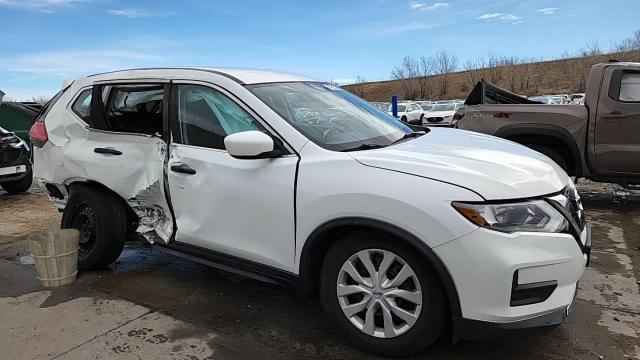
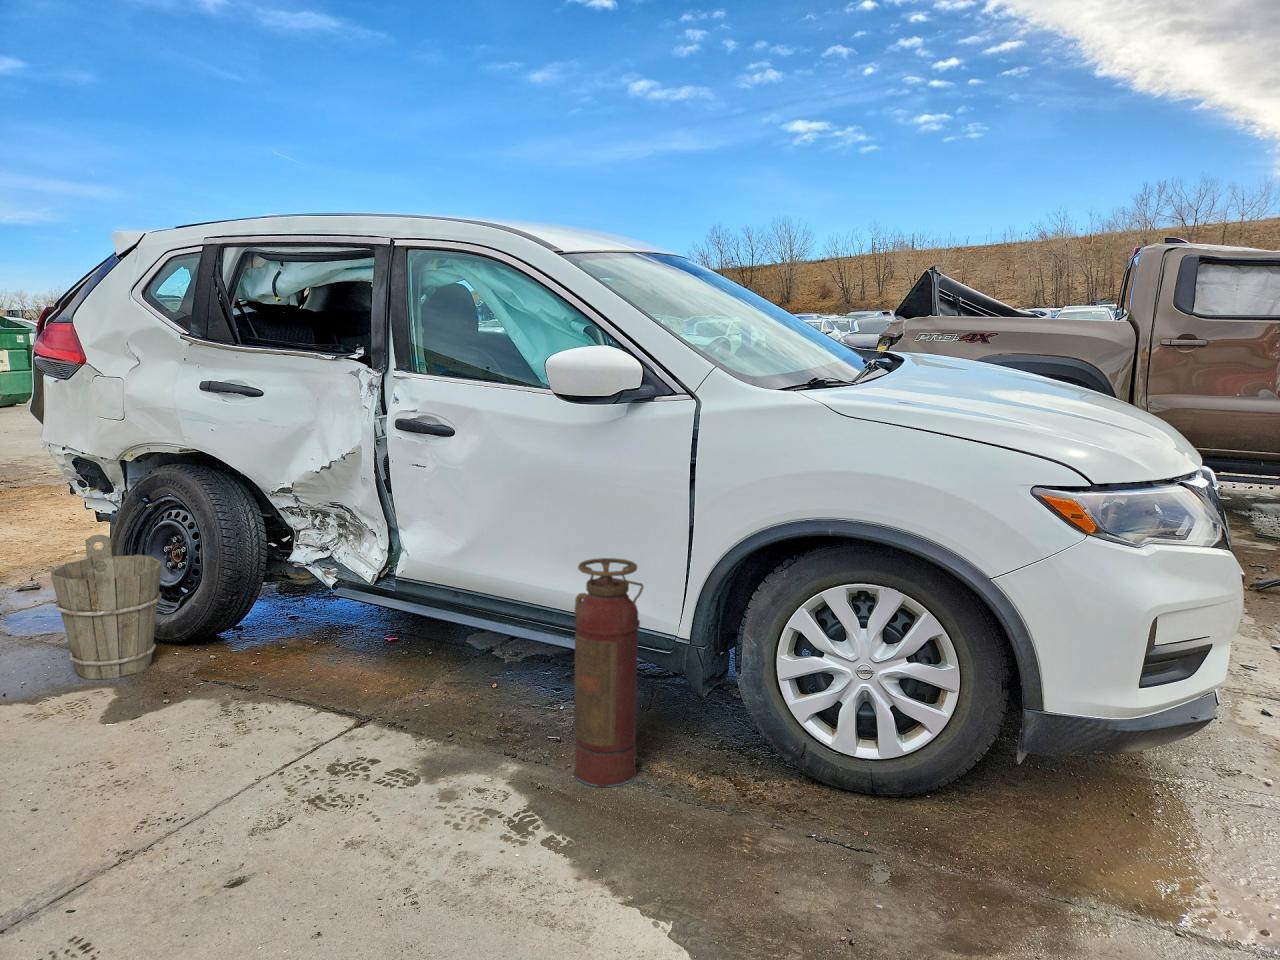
fire extinguisher: none [242,235,276,347] -> present [574,558,643,787]

